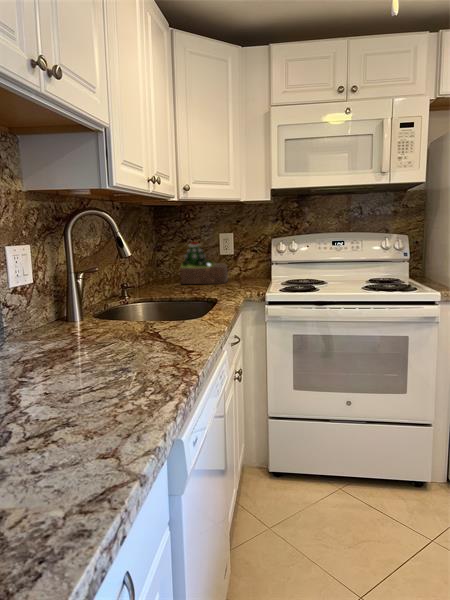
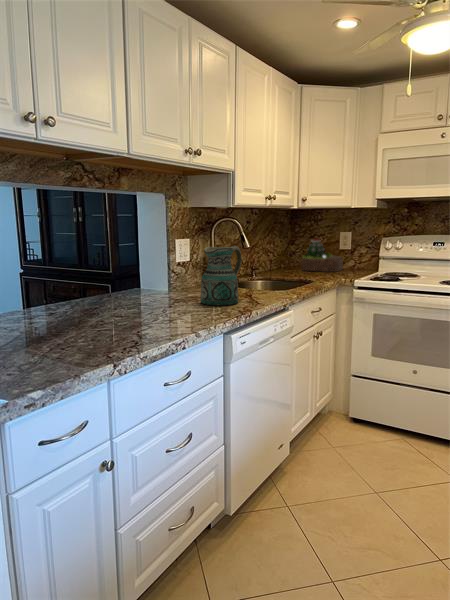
ceramic pitcher: none [79,253,151,368] -> present [201,246,242,305]

